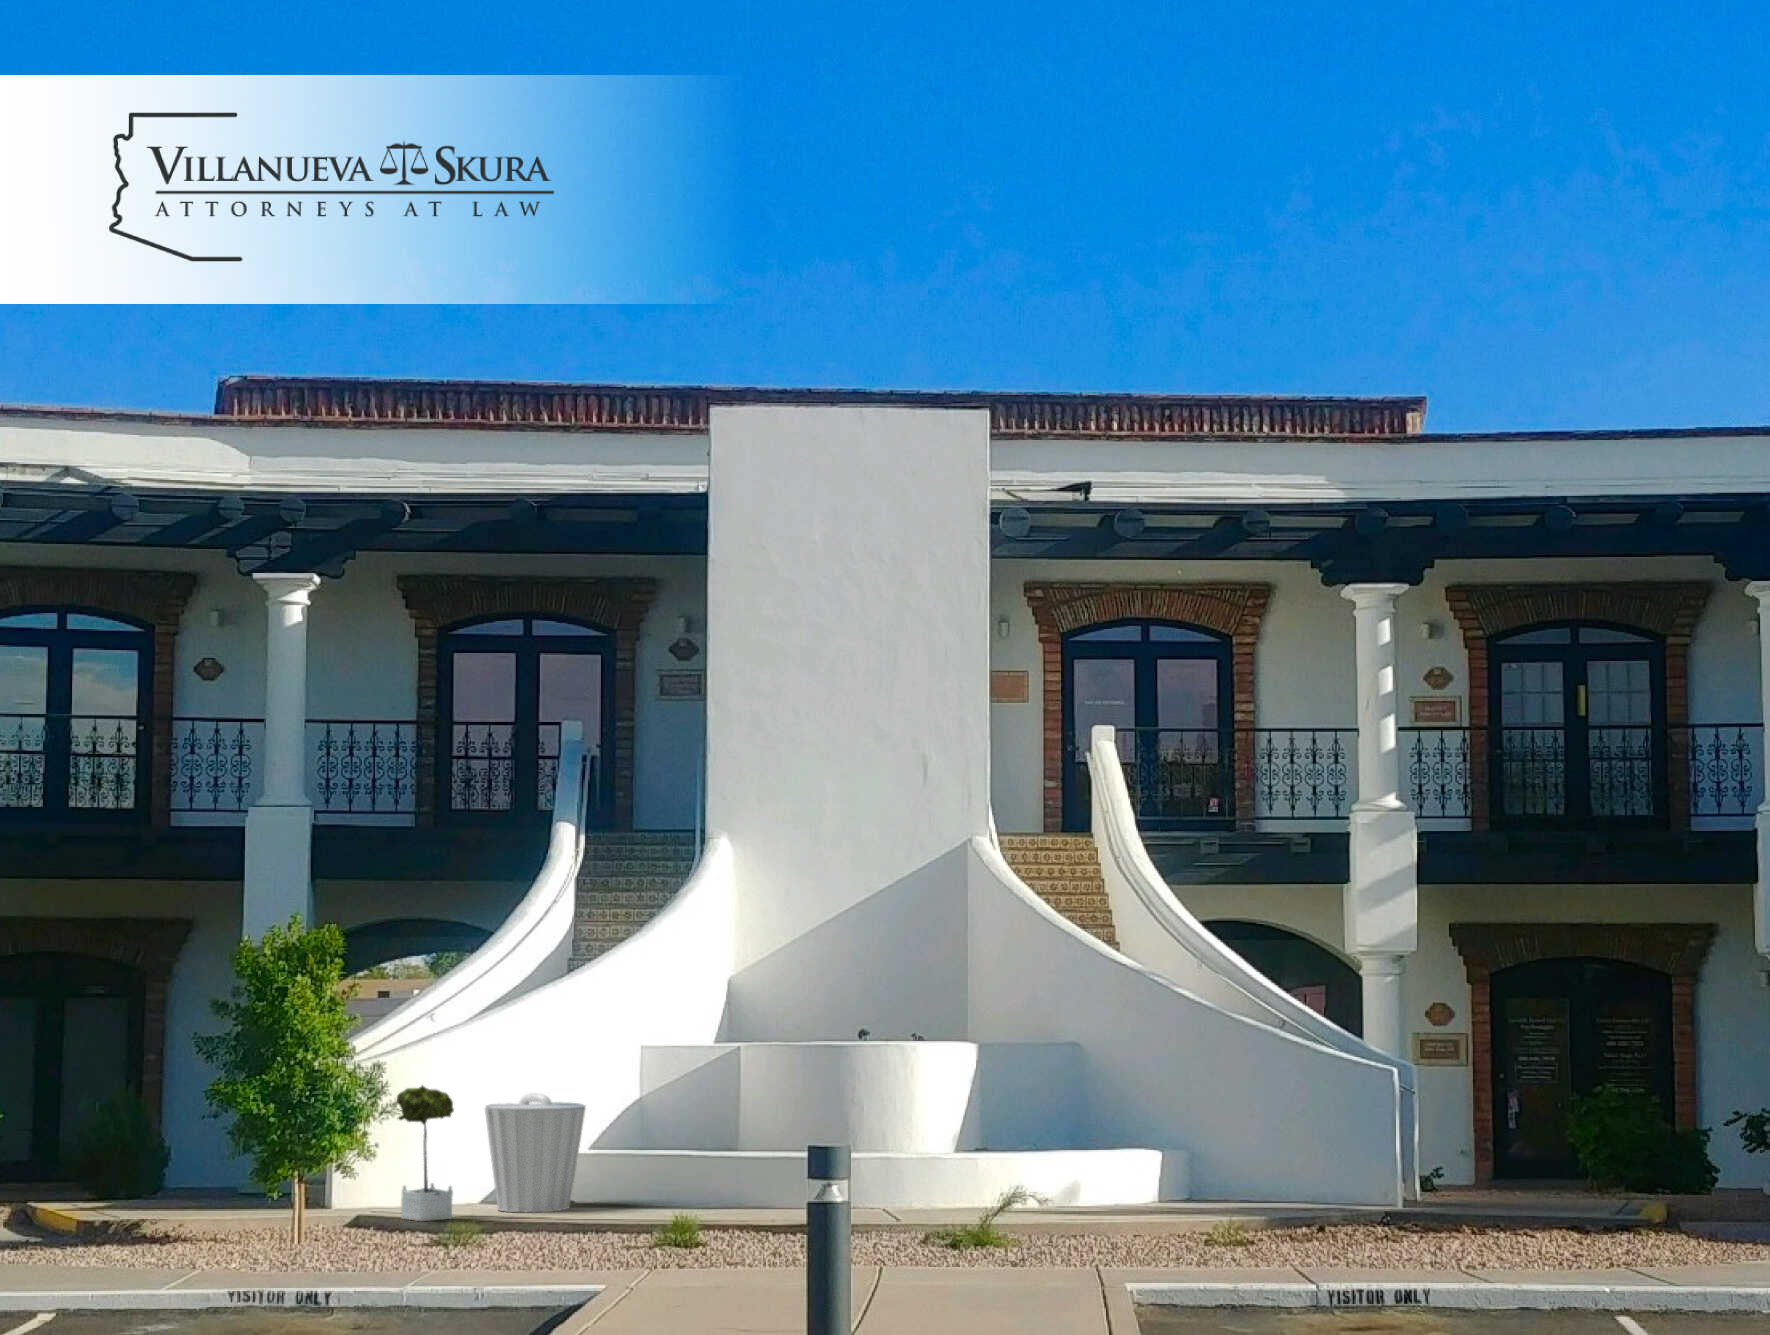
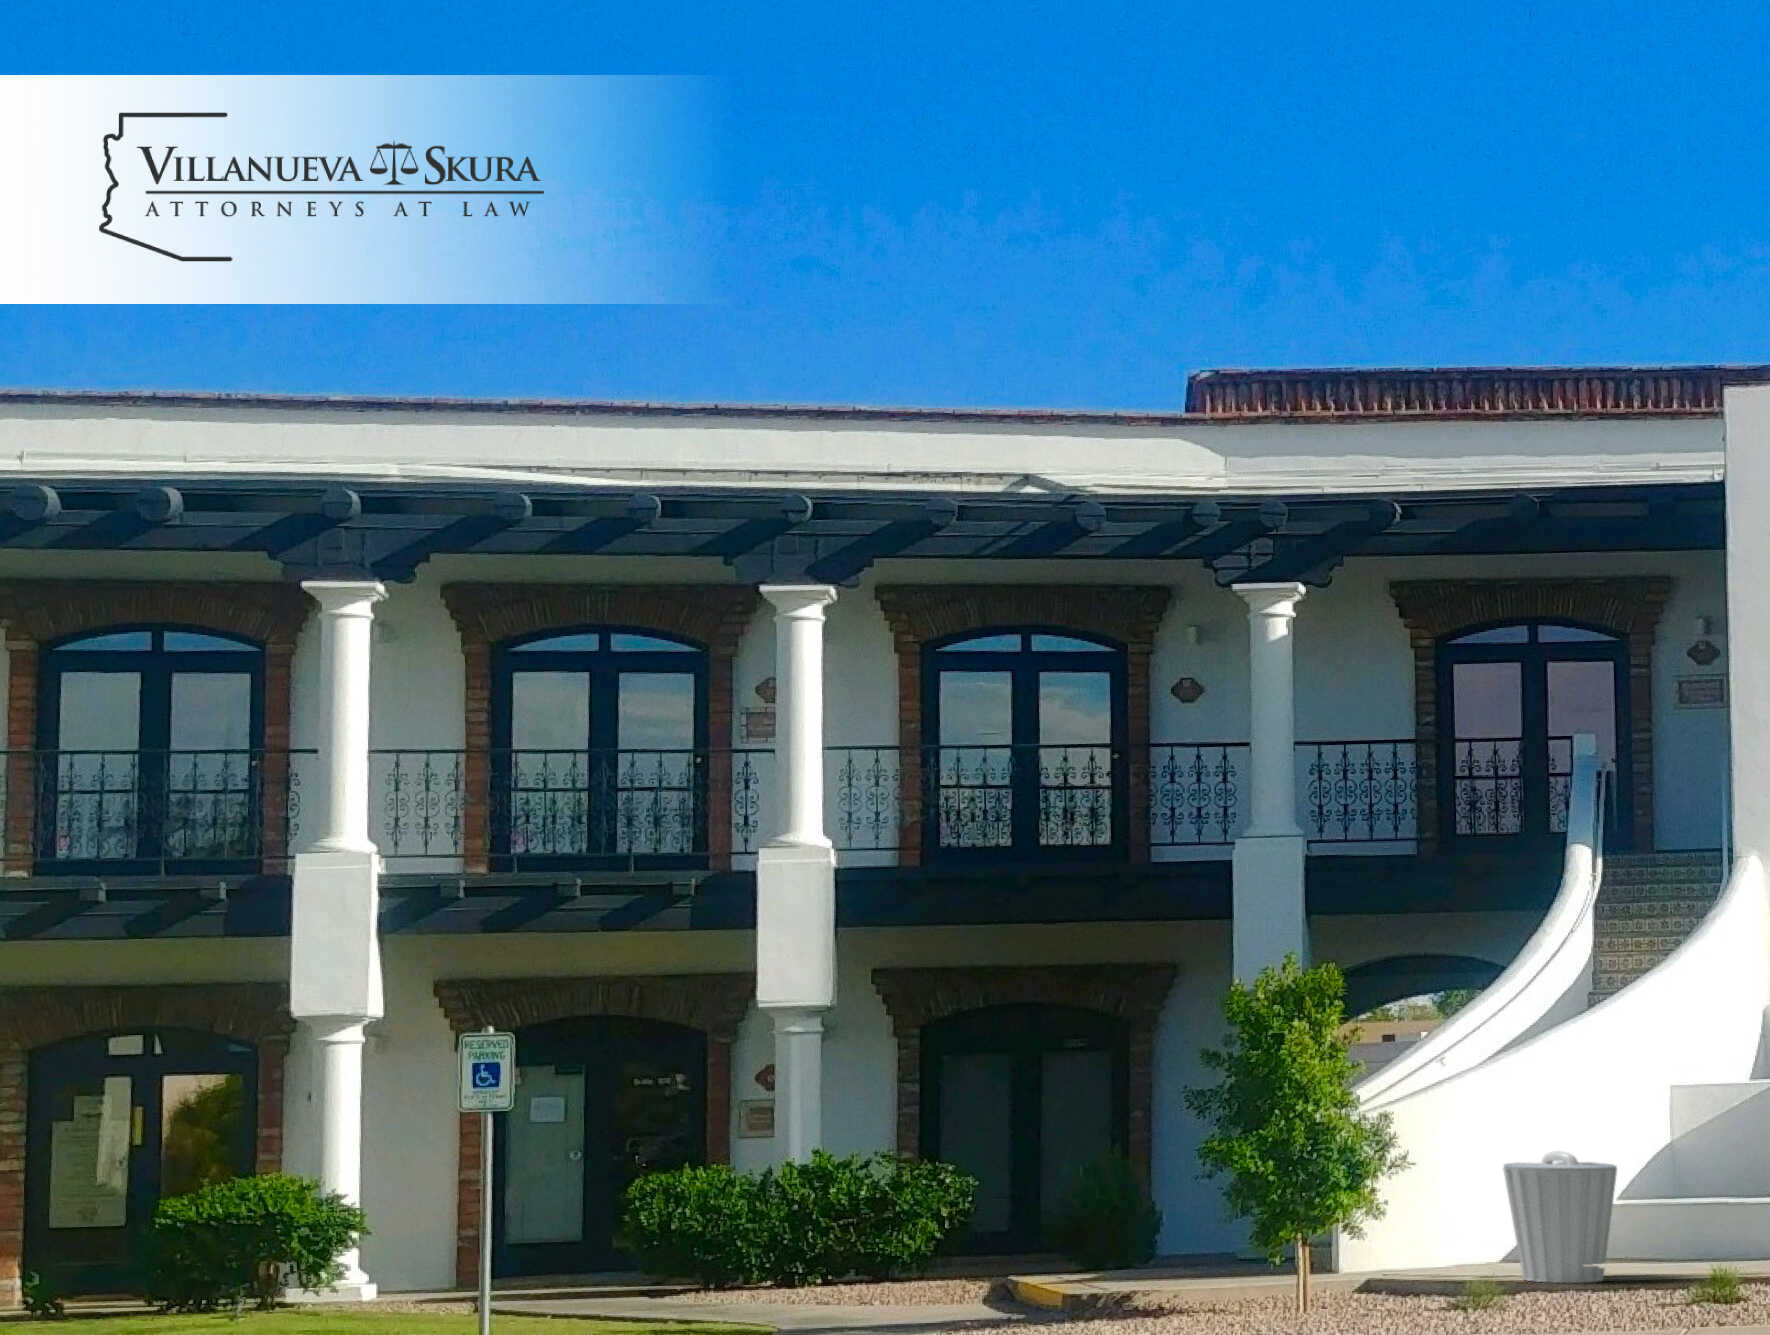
potted tree: present [397,1086,454,1221] -> none [1403,1139,1472,1288]

